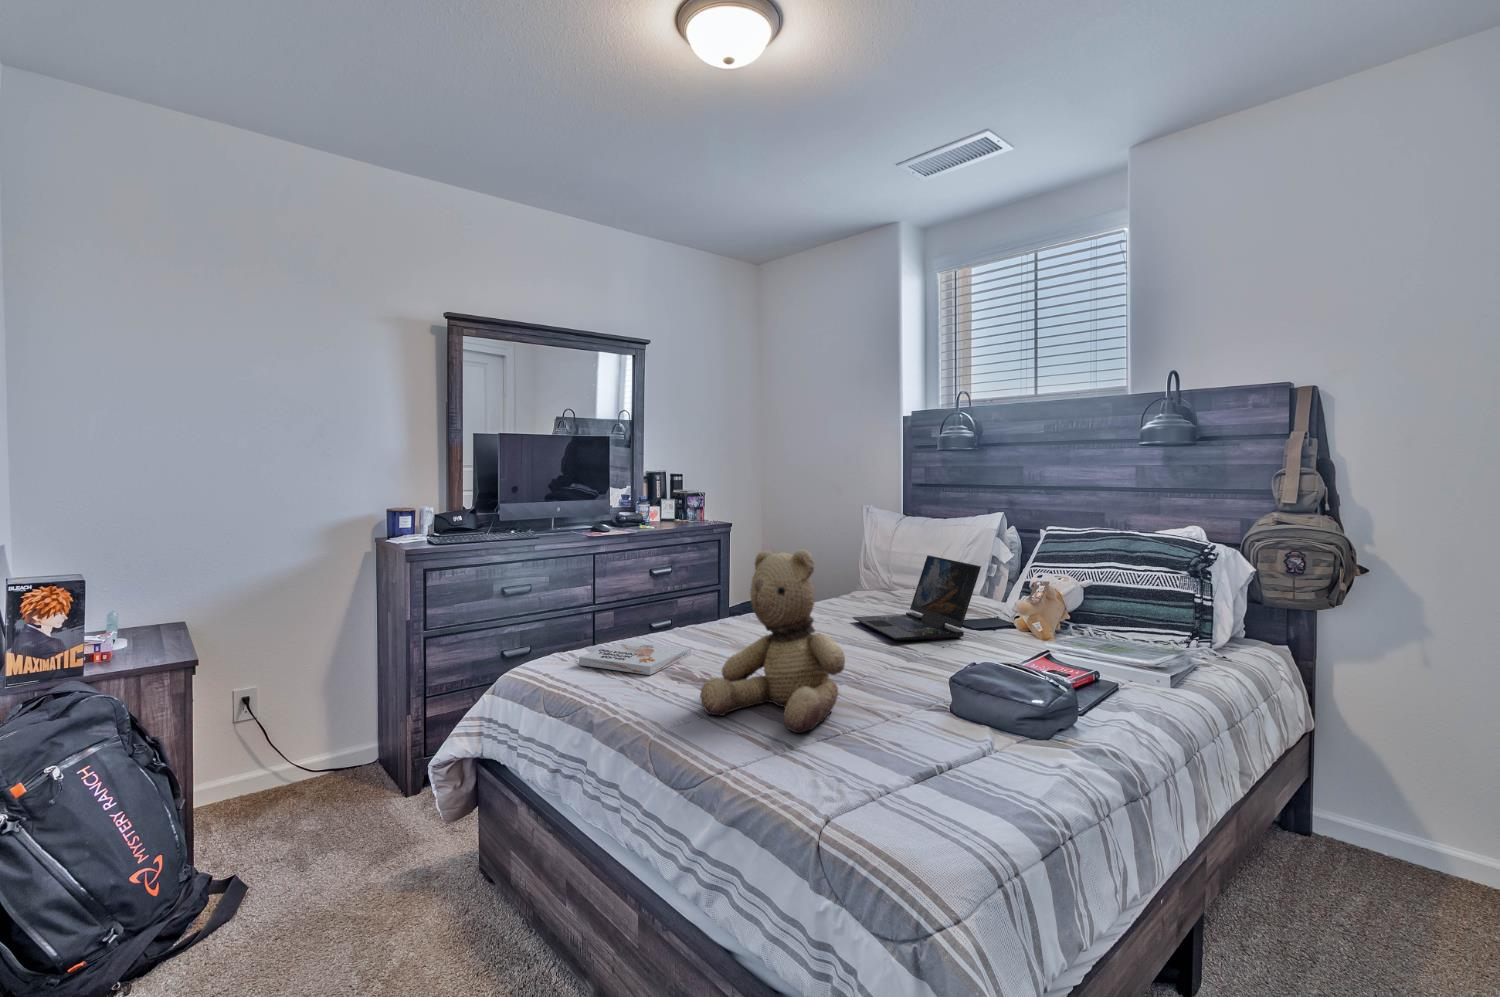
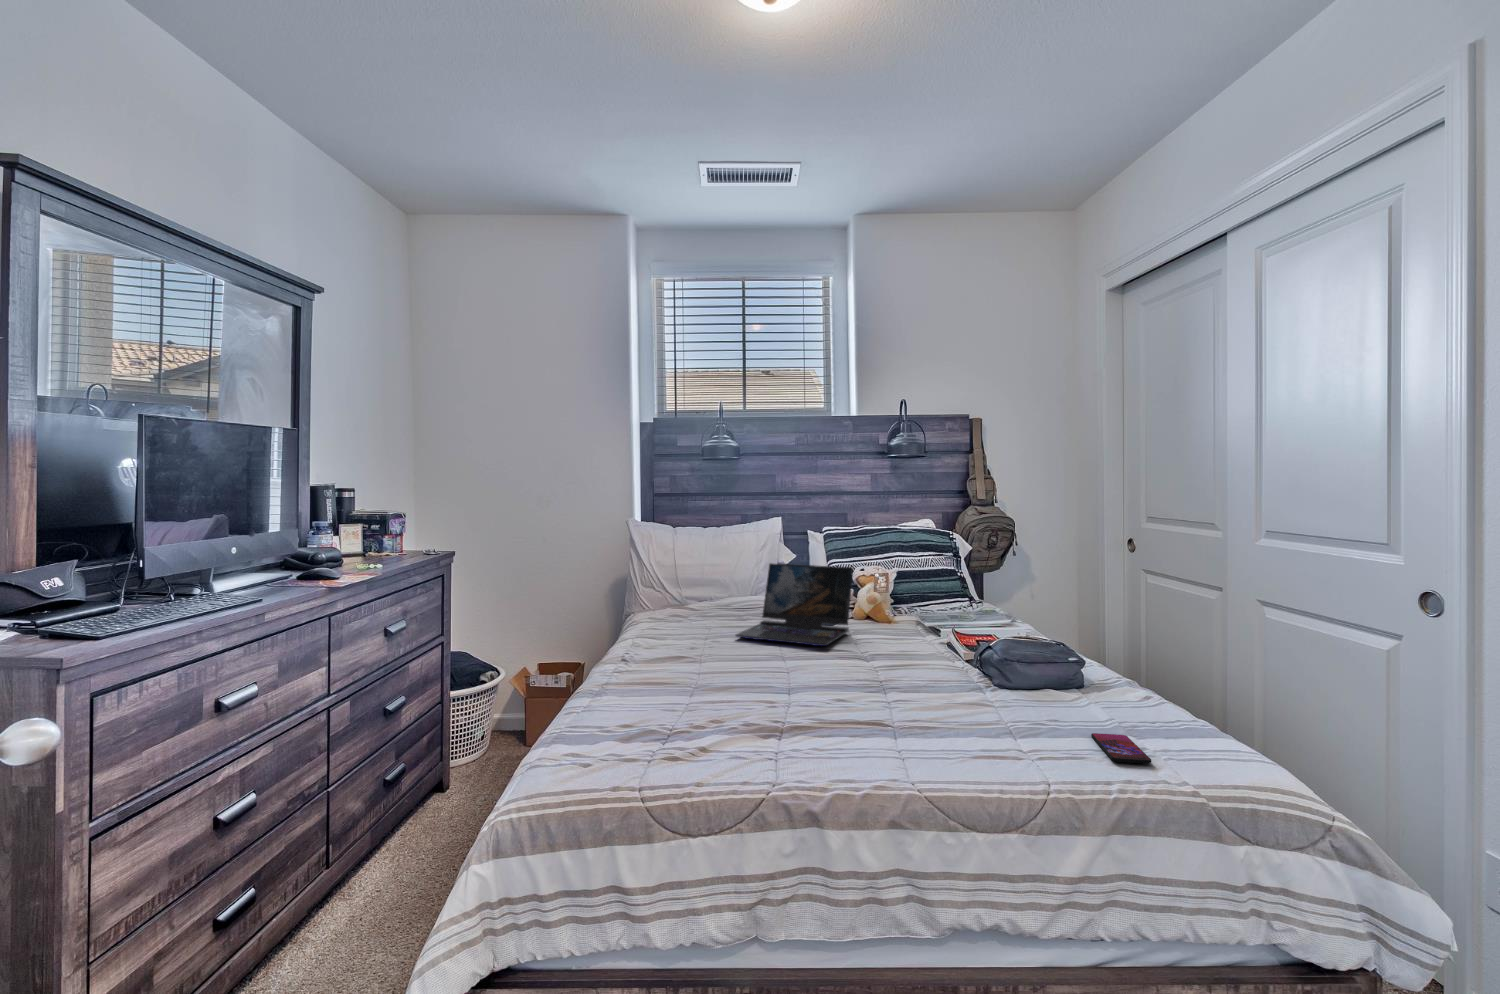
teddy bear: present [700,549,845,733] -> none [854,564,1024,753]
book: present [579,640,691,675] -> none [613,702,749,763]
smartphone: none [817,760,903,793] -> present [1091,733,1151,764]

